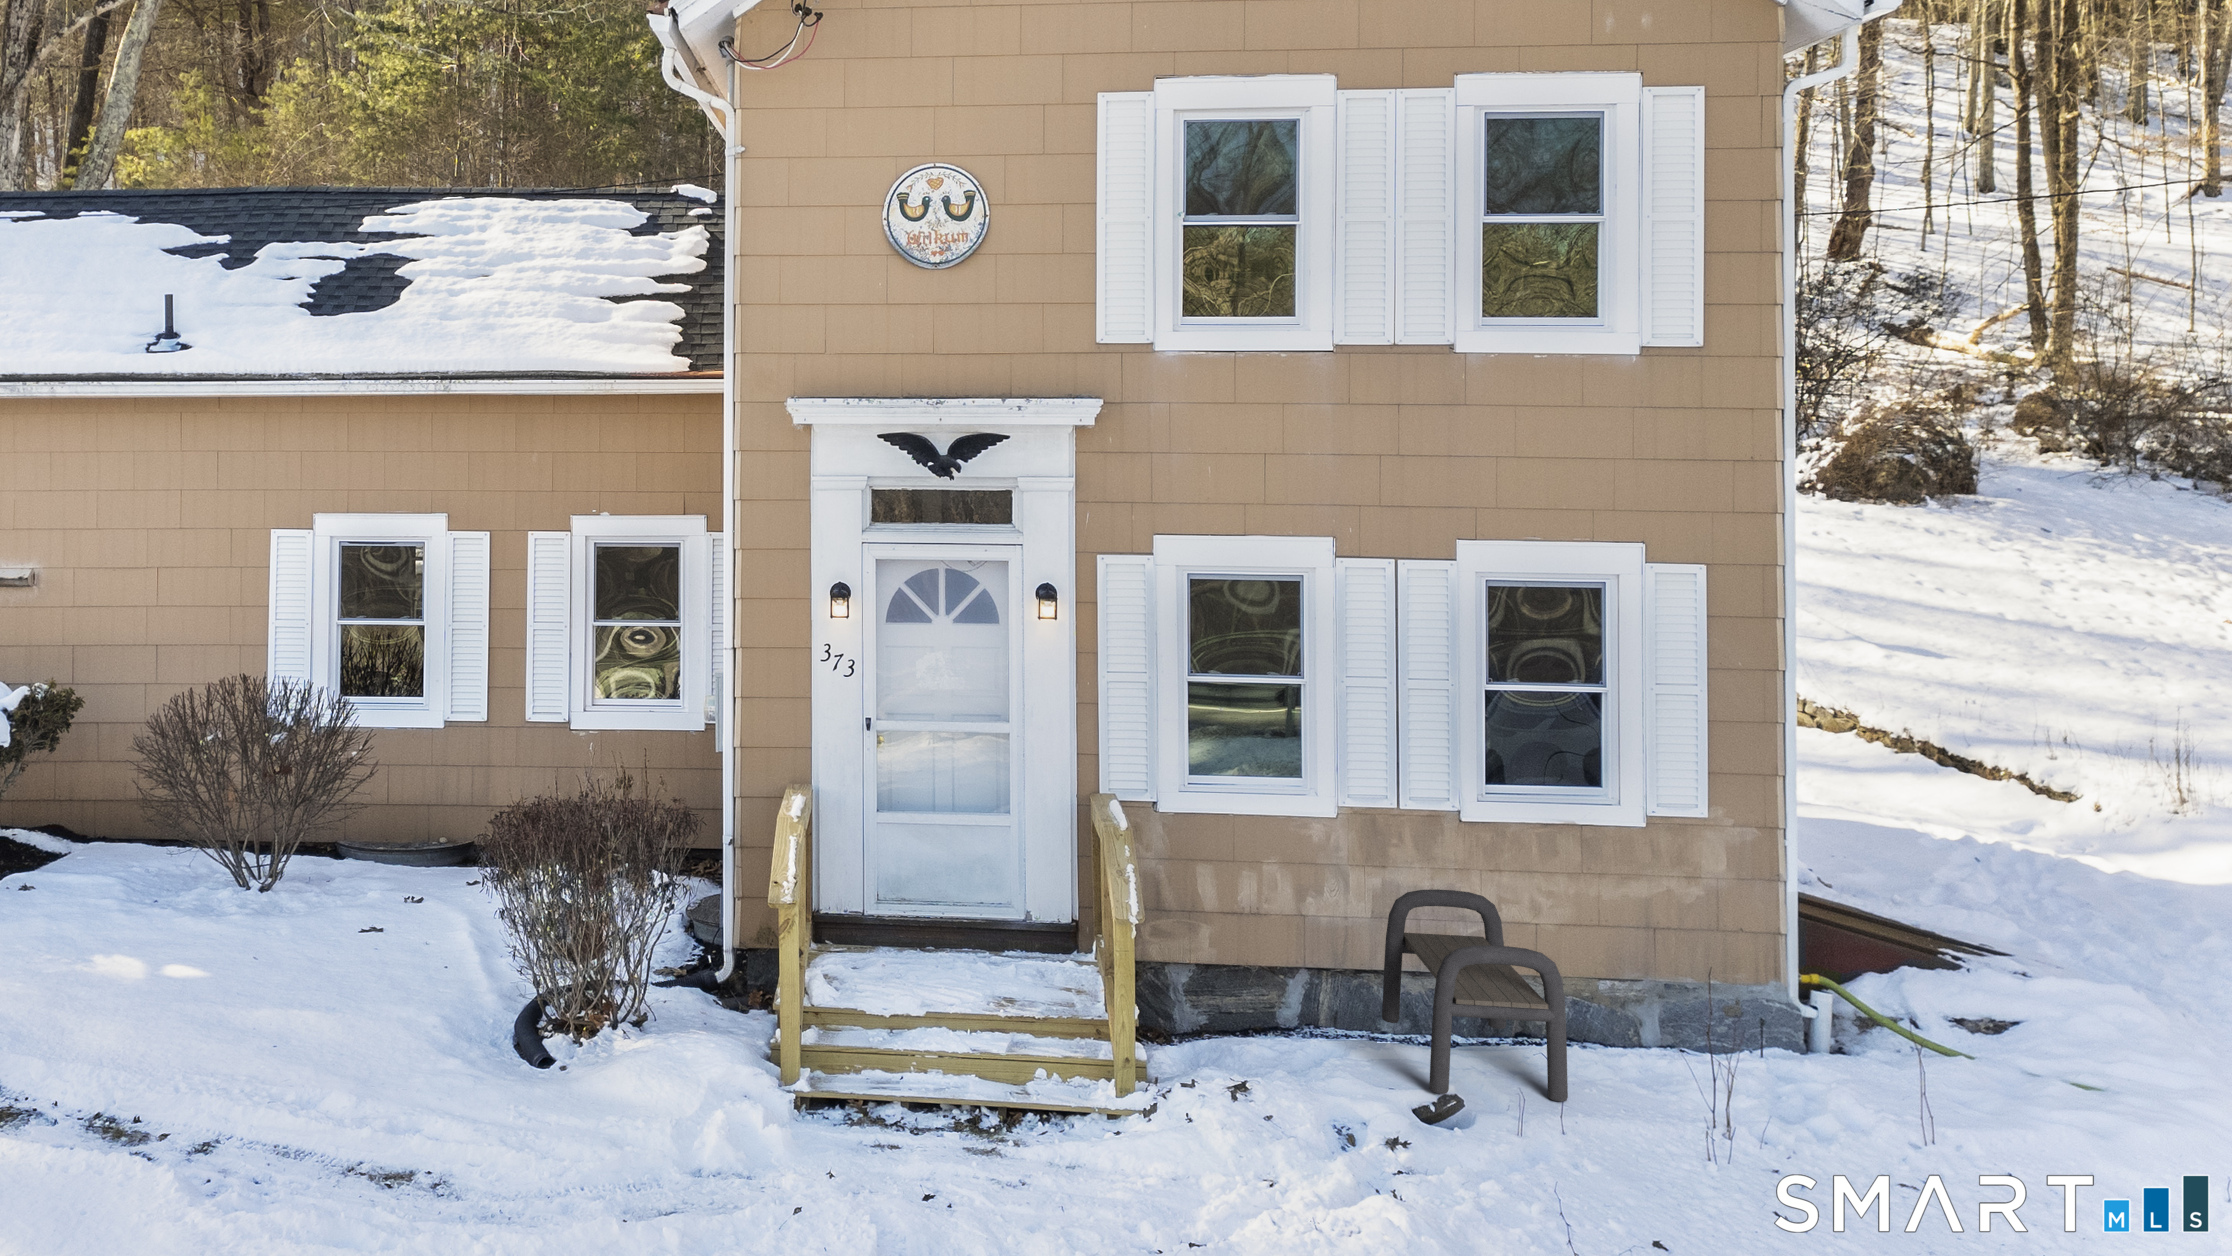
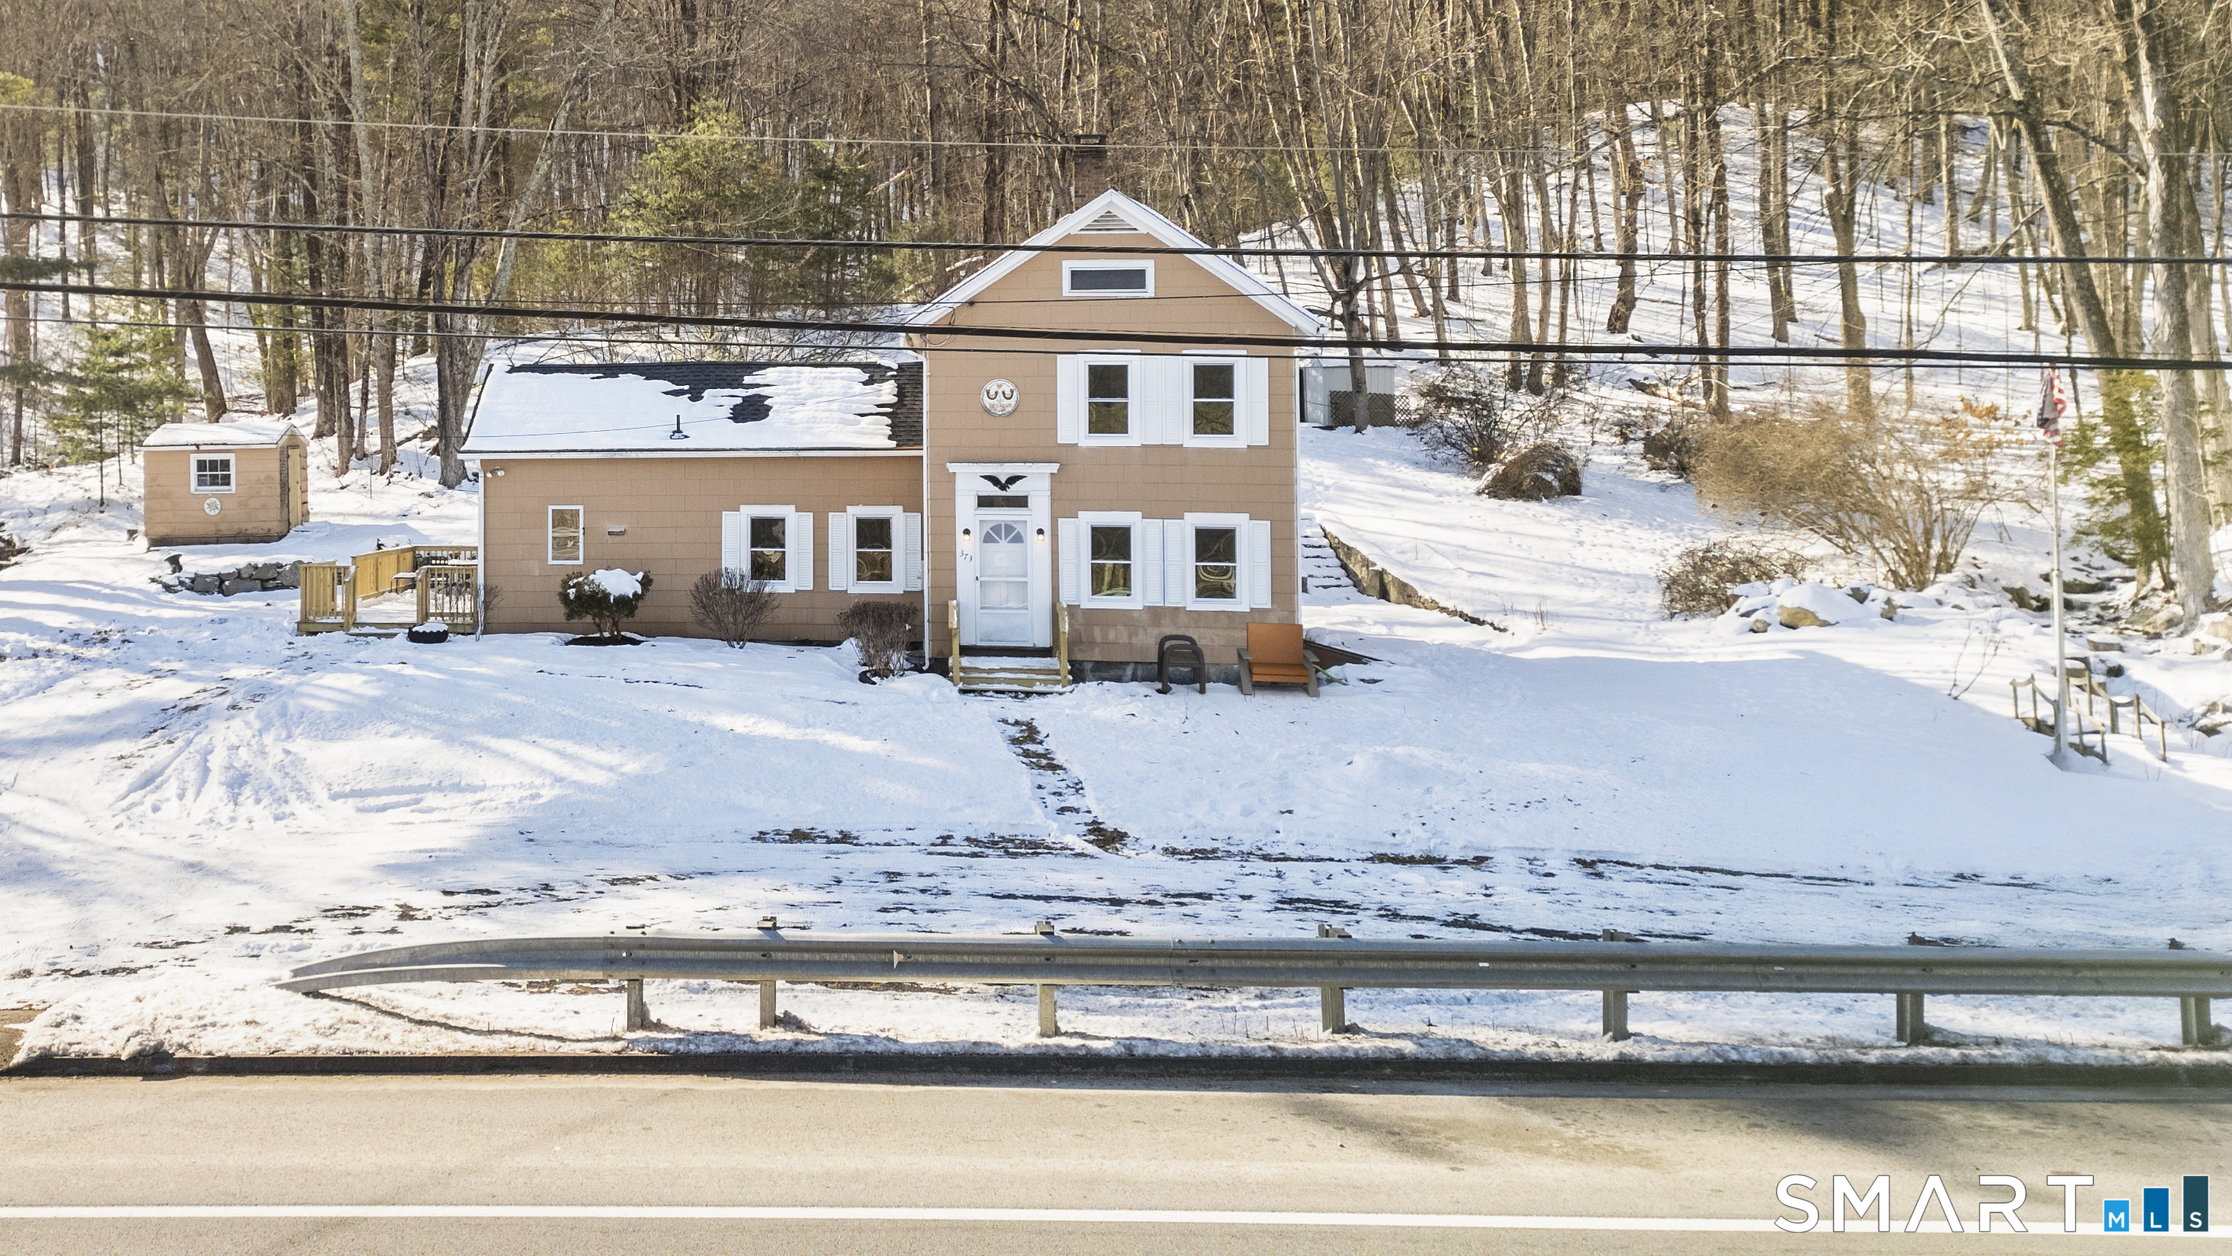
lounge chair: none [1618,861,1933,1123] -> present [1236,622,1319,697]

